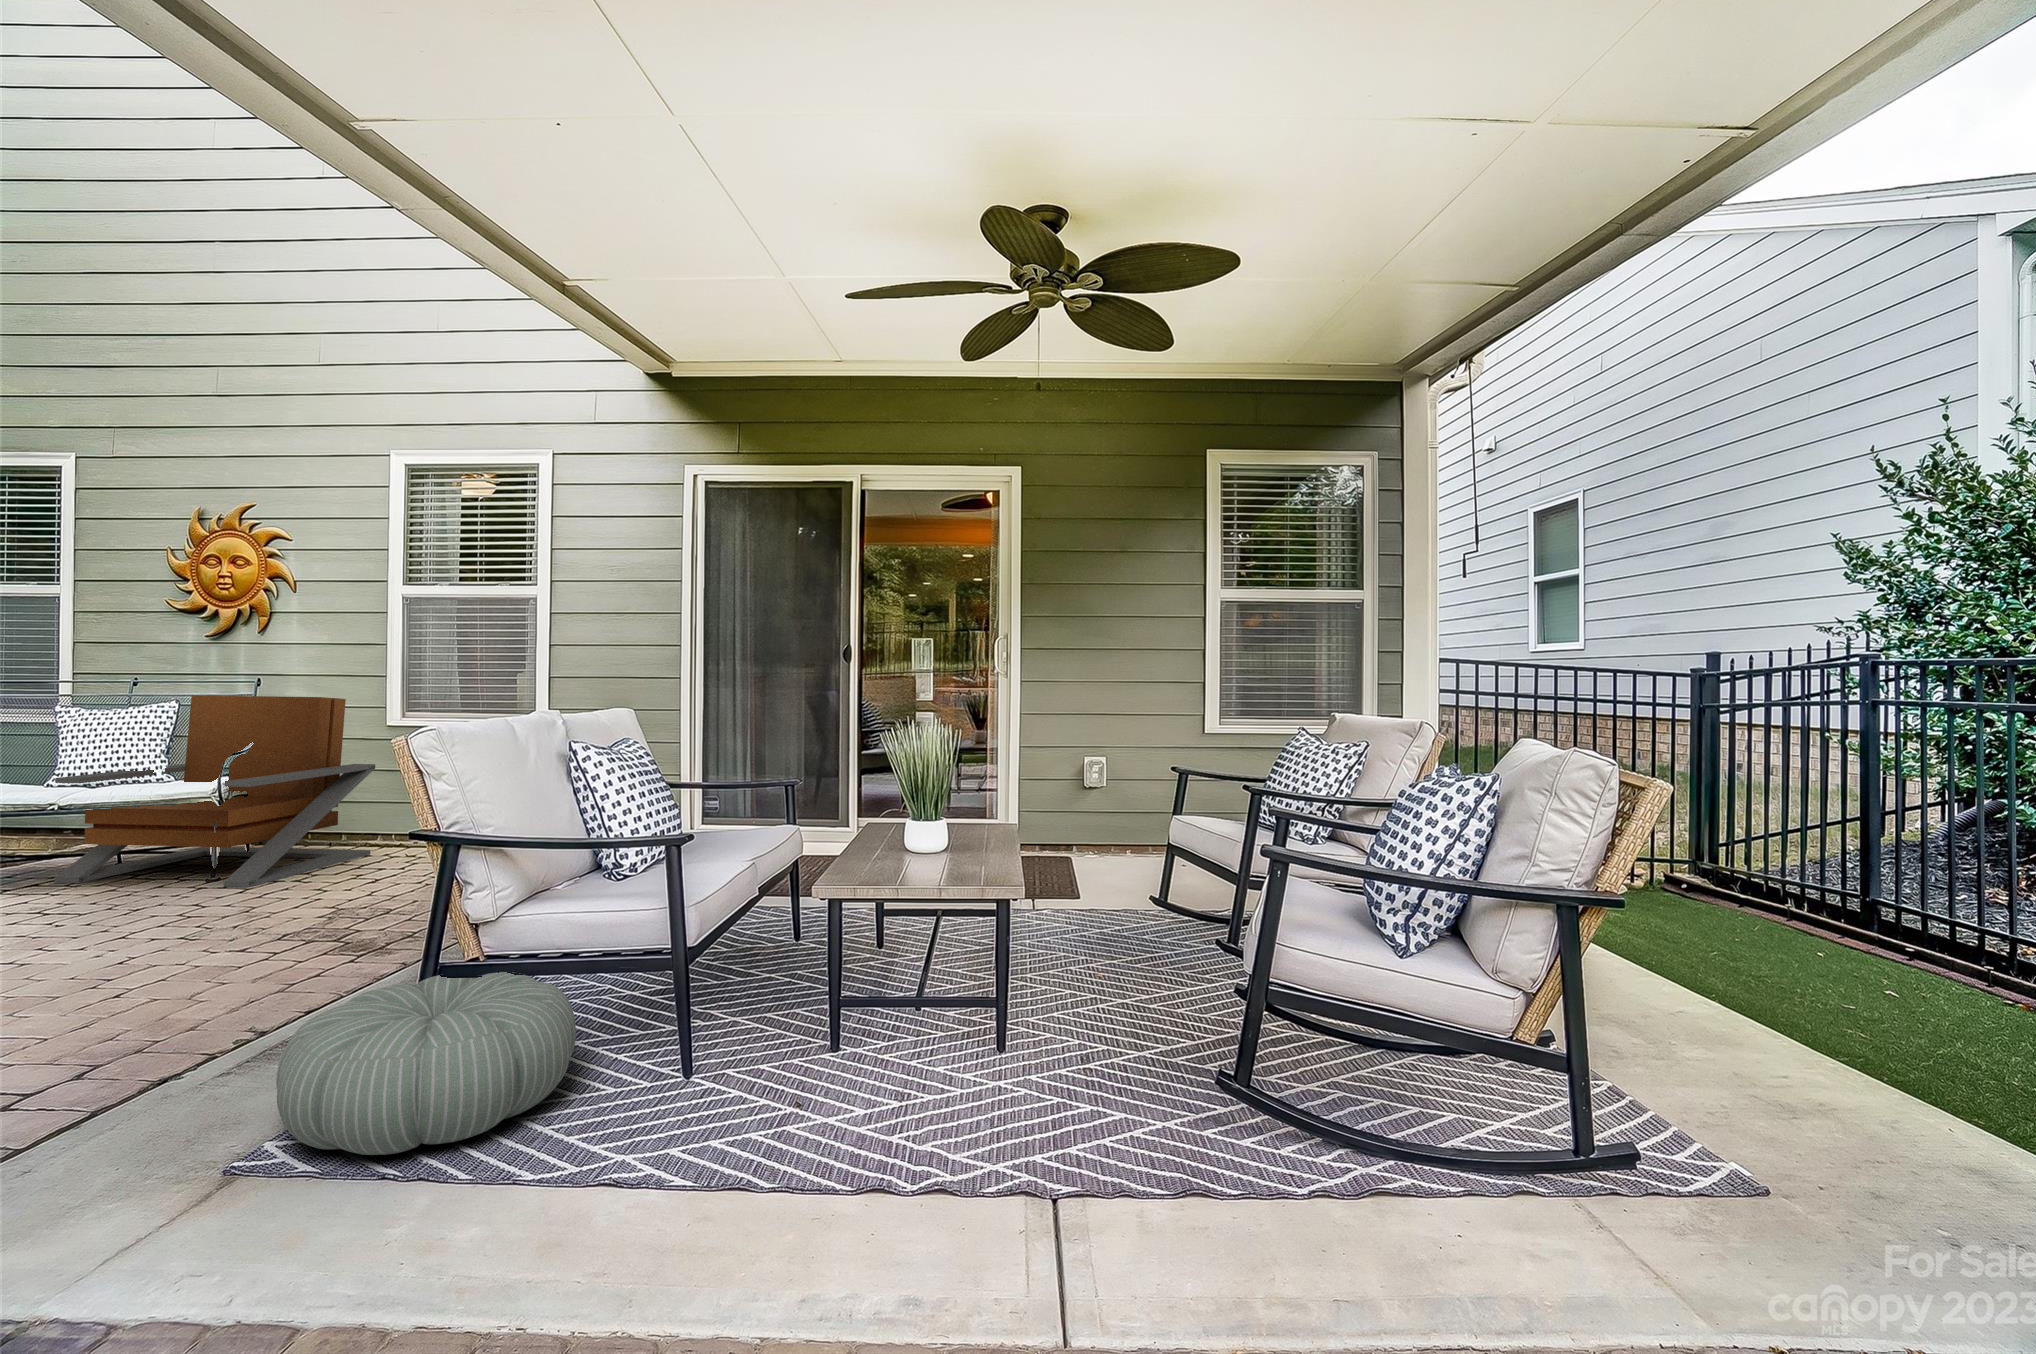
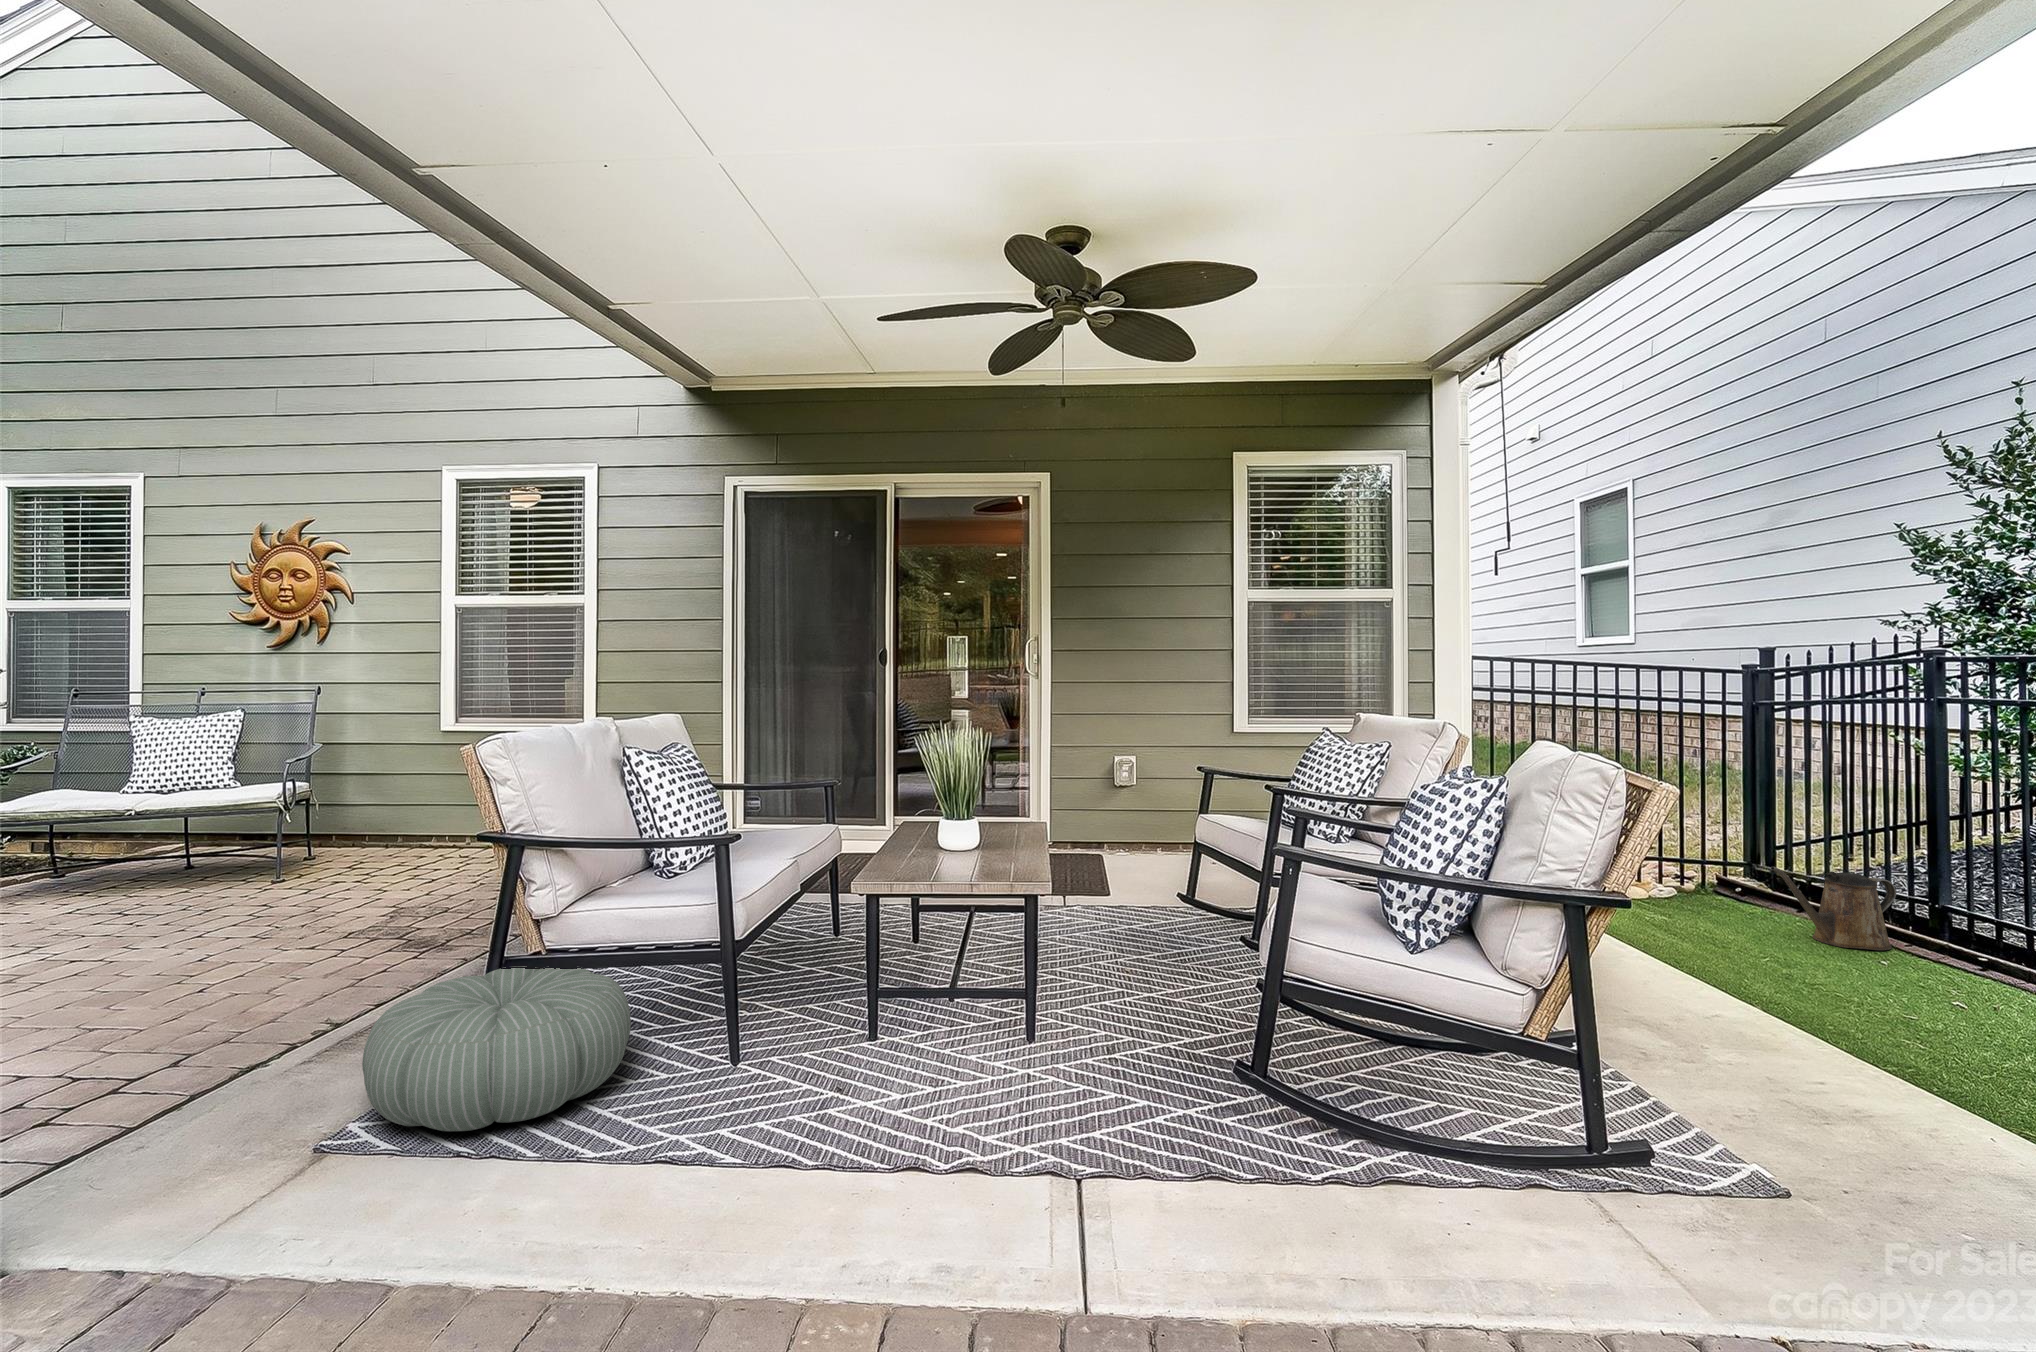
lounge chair: present [54,695,375,887] -> none [135,703,429,886]
watering can: none [1738,868,1858,951] -> present [1771,867,1896,950]

